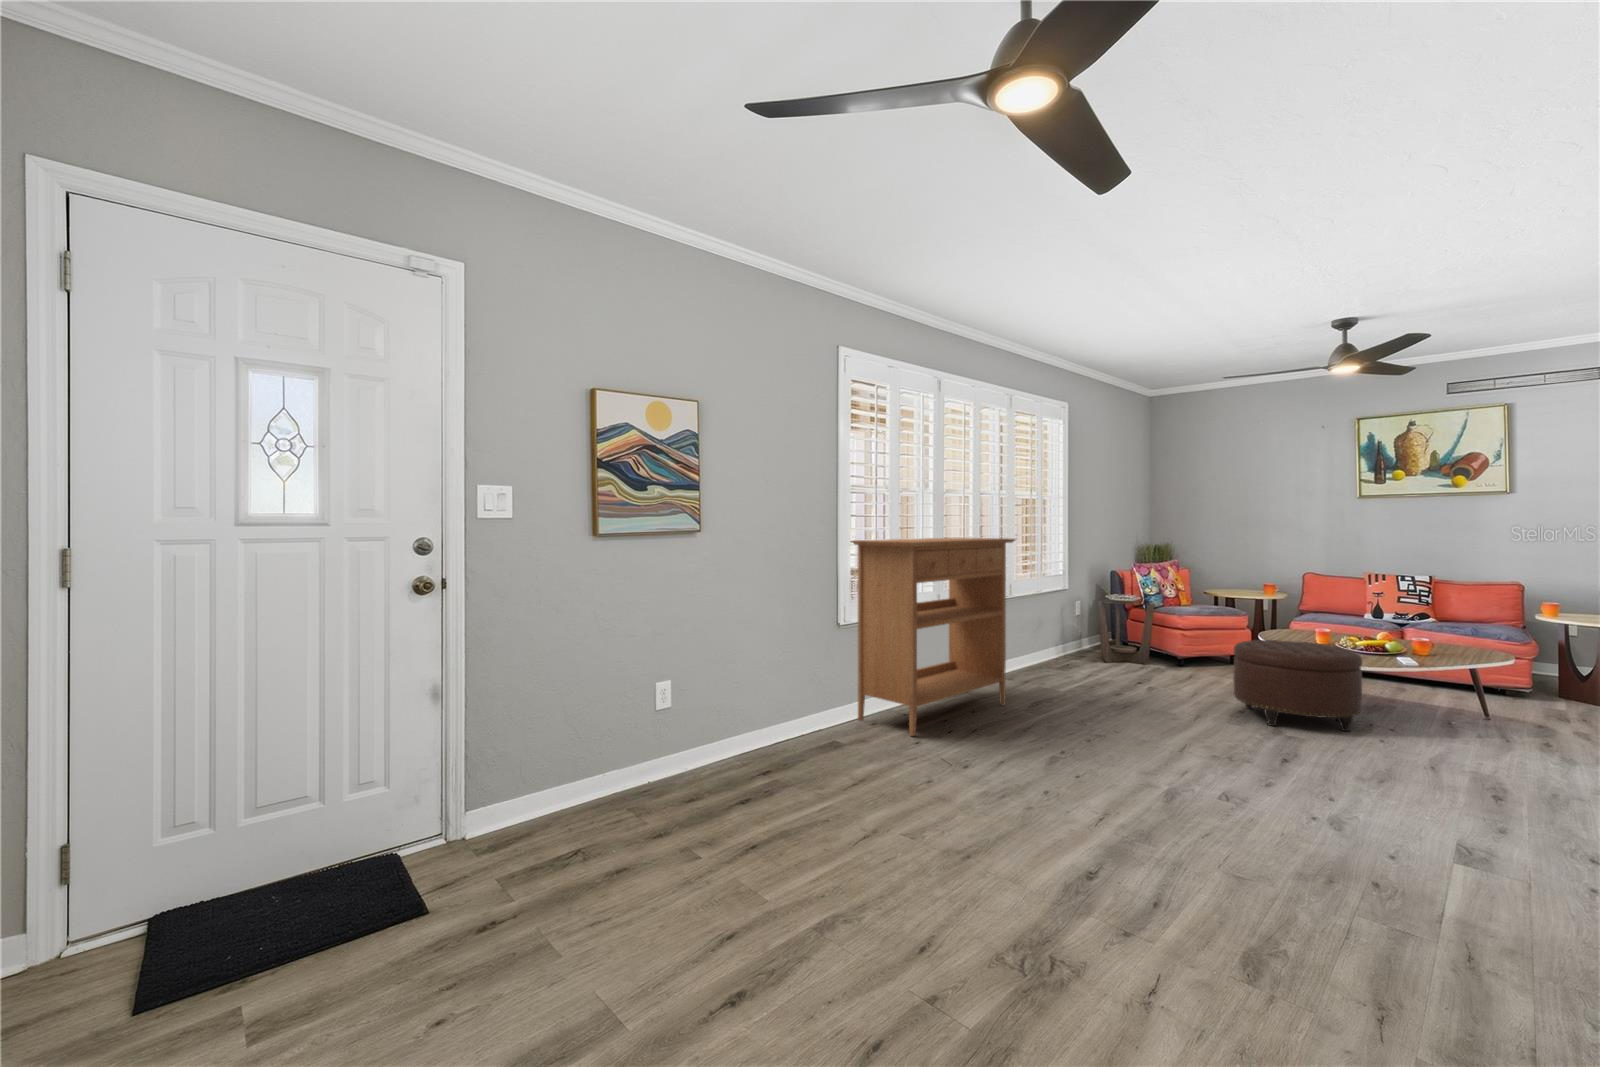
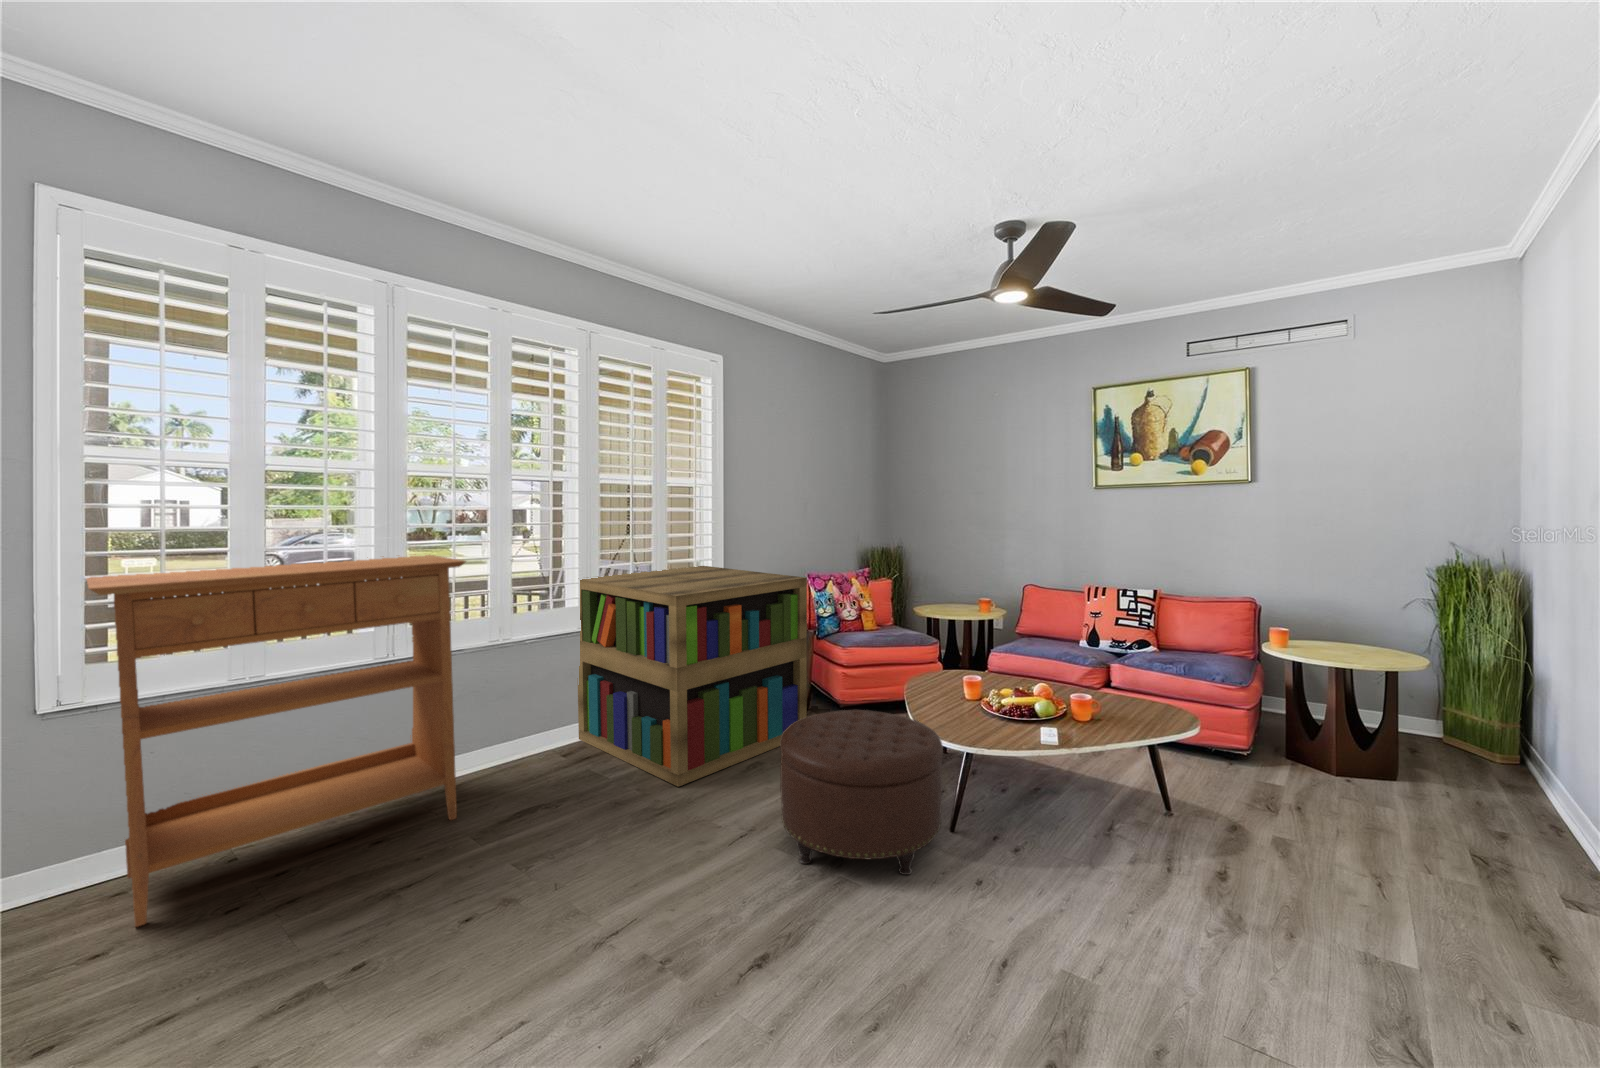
bookshelf: none [1010,556,1176,695] -> present [577,566,807,787]

